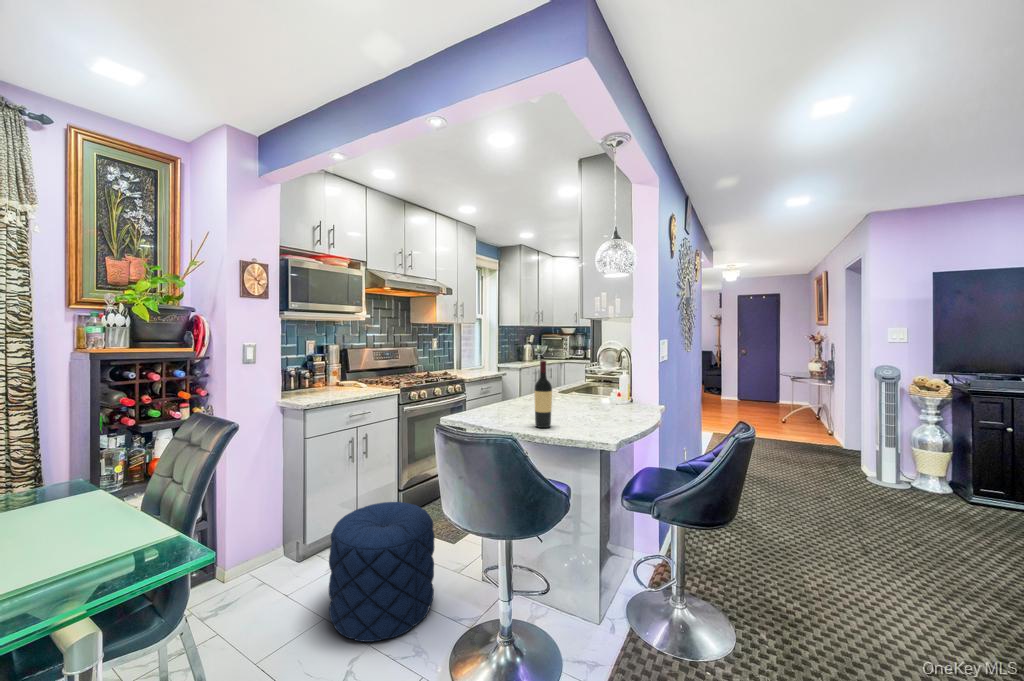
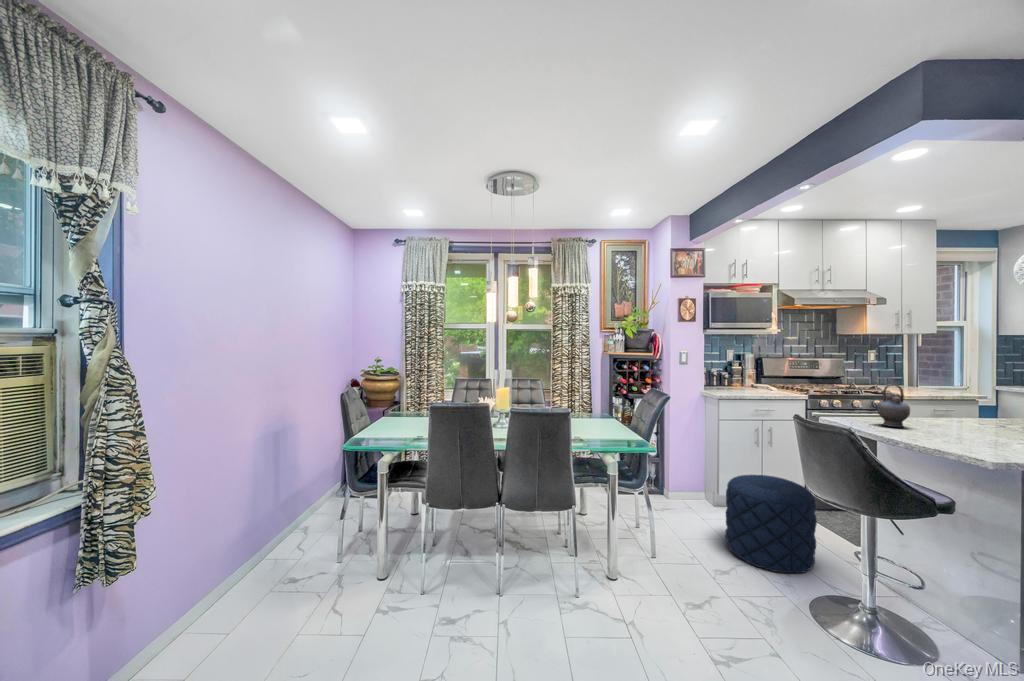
wine bottle: present [534,361,552,428] -> none [915,370,939,436]
teapot: none [495,376,524,422] -> present [872,384,910,427]

